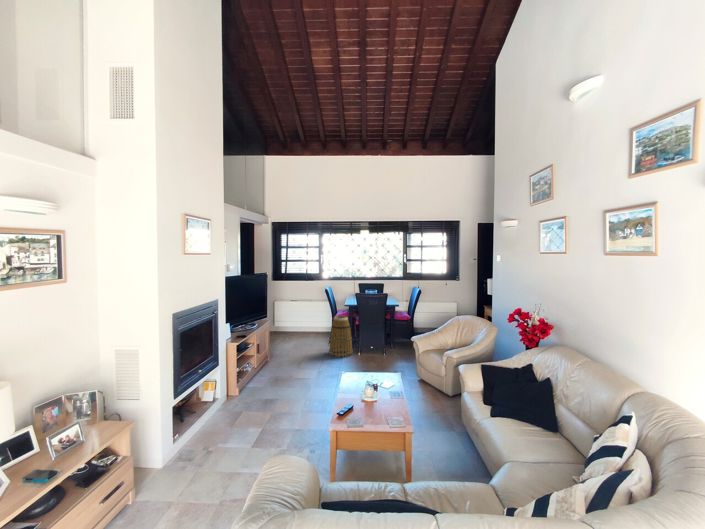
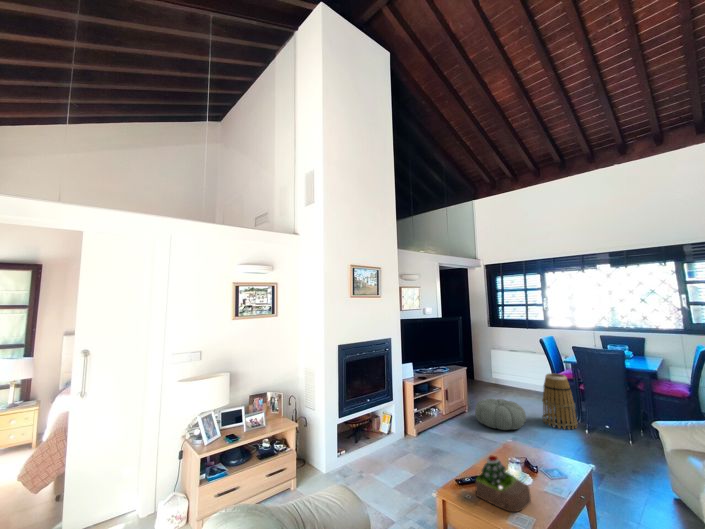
pouf: none [281,344,322,369] -> present [475,399,526,430]
succulent plant: none [358,387,391,424] -> present [475,456,531,512]

